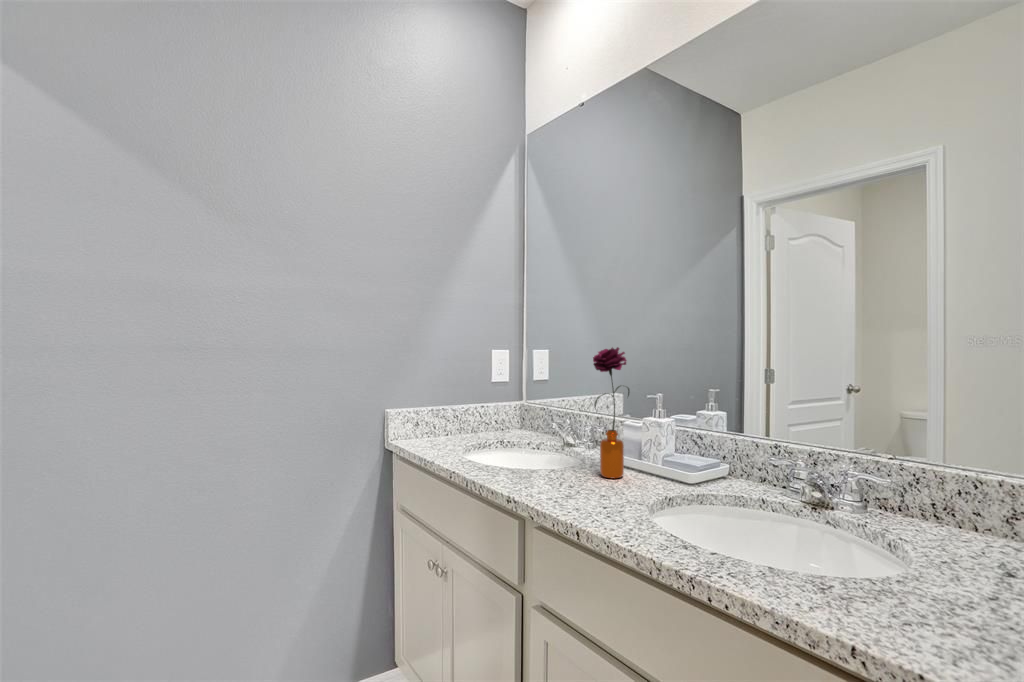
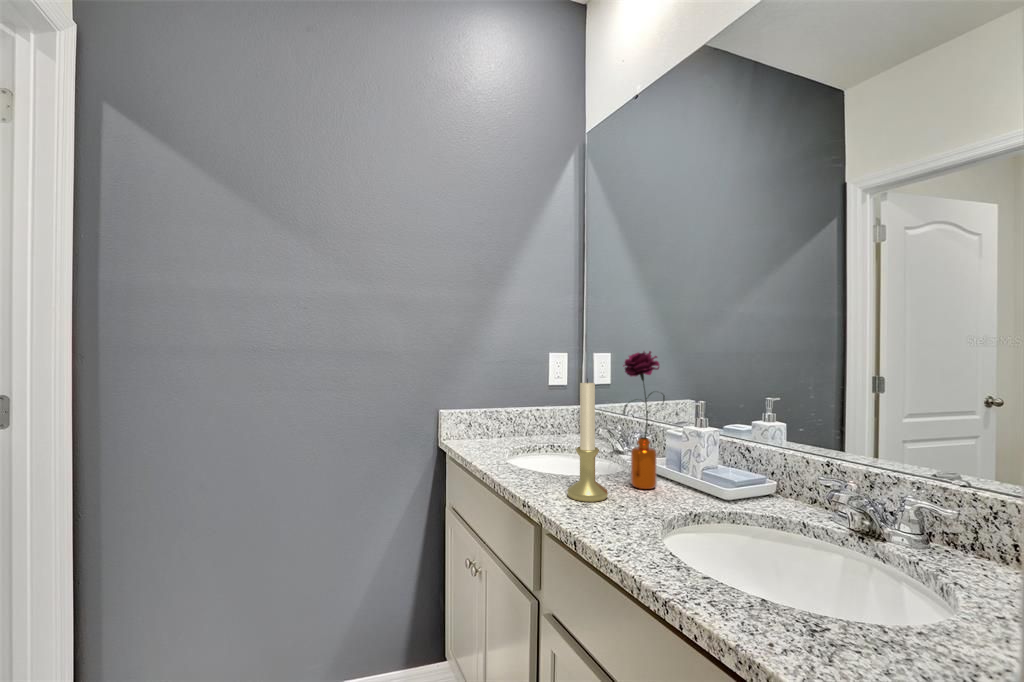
candle holder: none [547,375,586,494] -> present [567,379,608,502]

